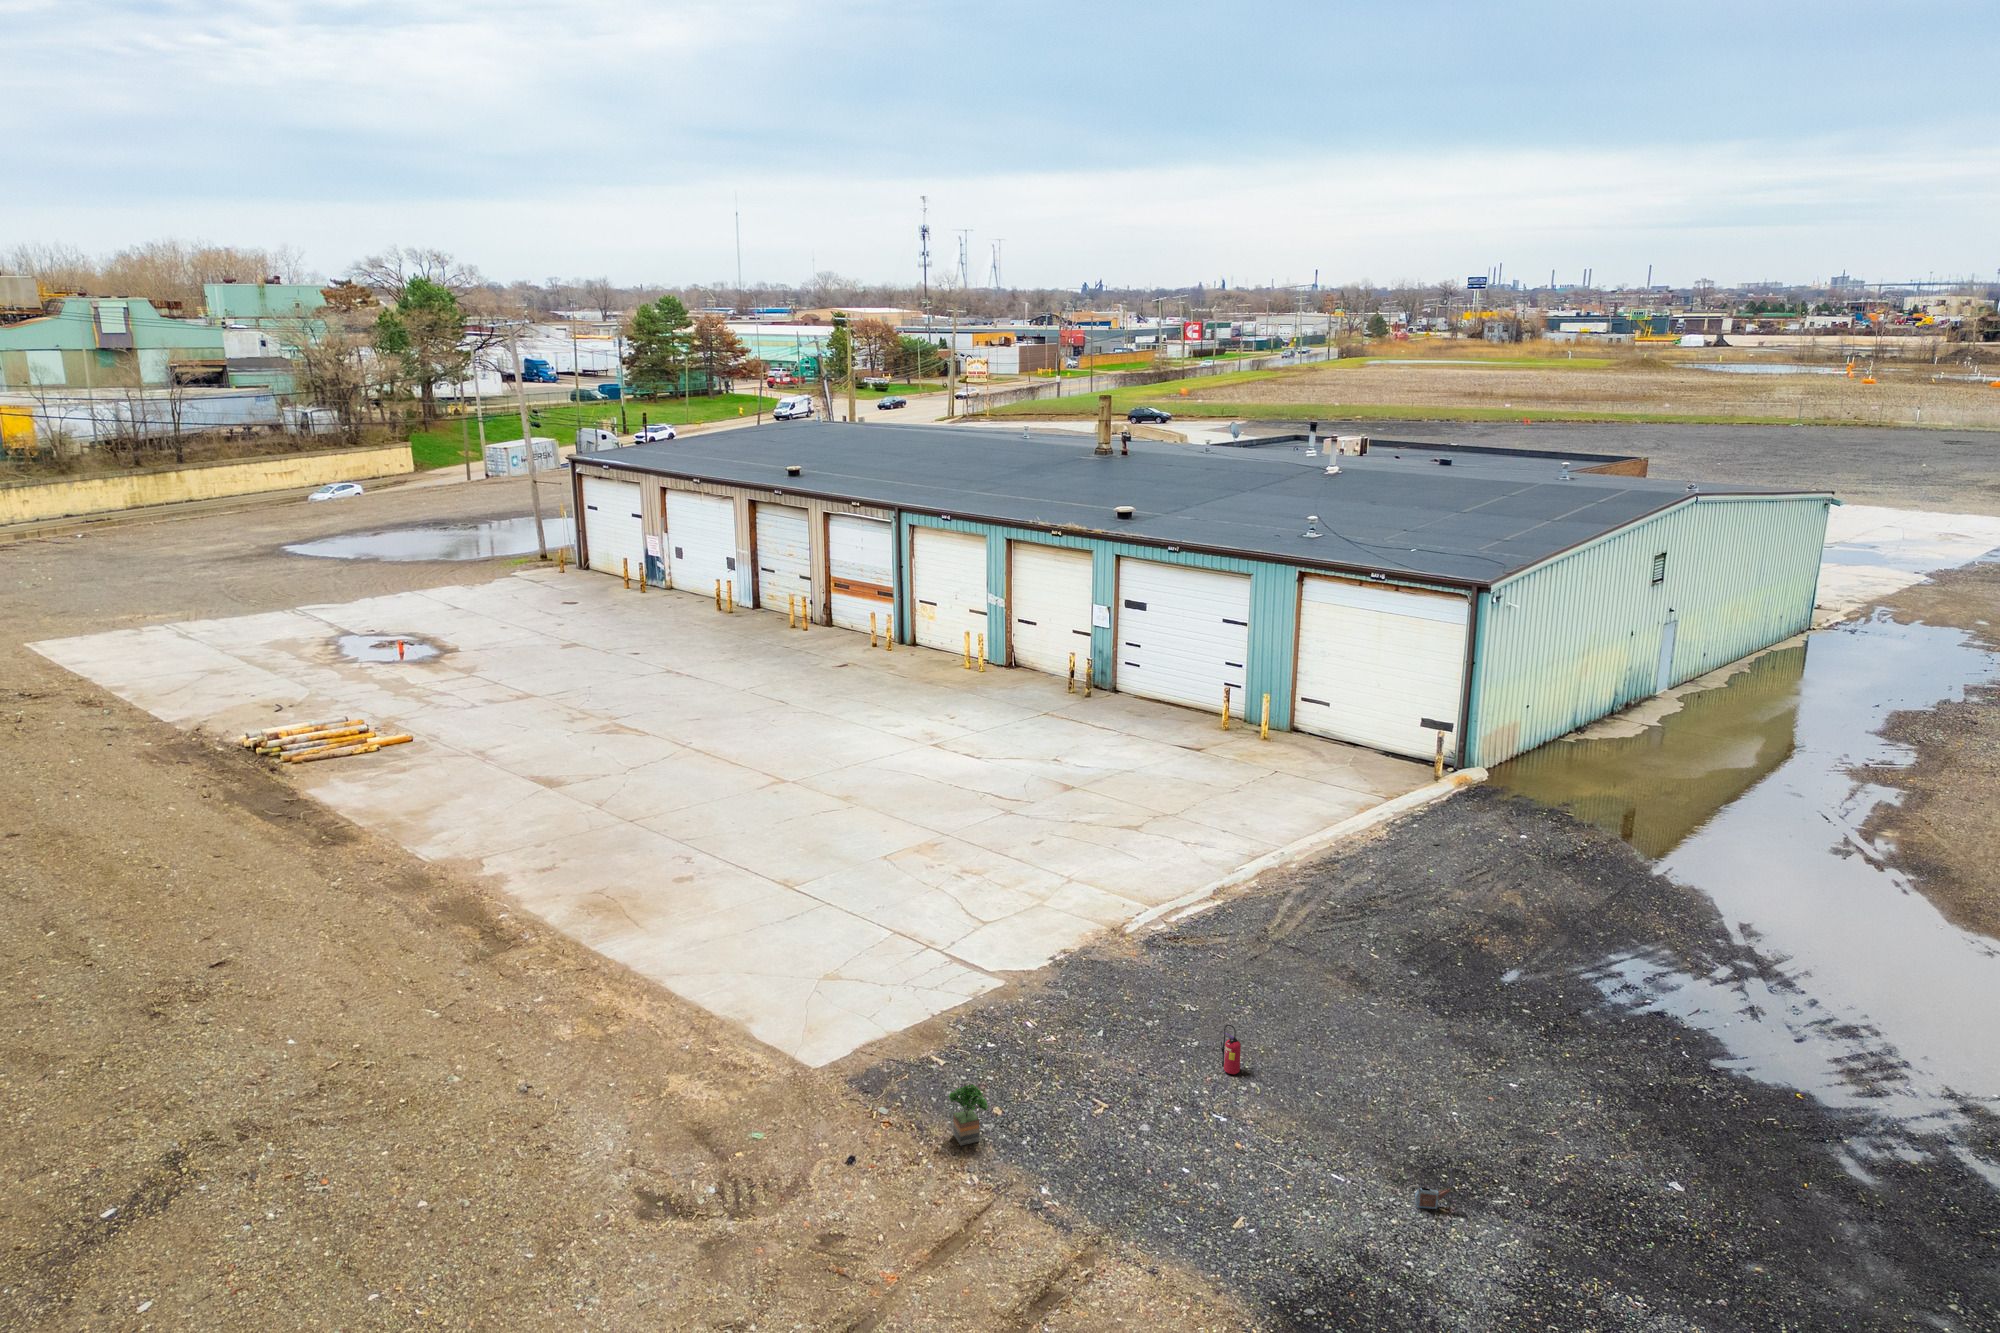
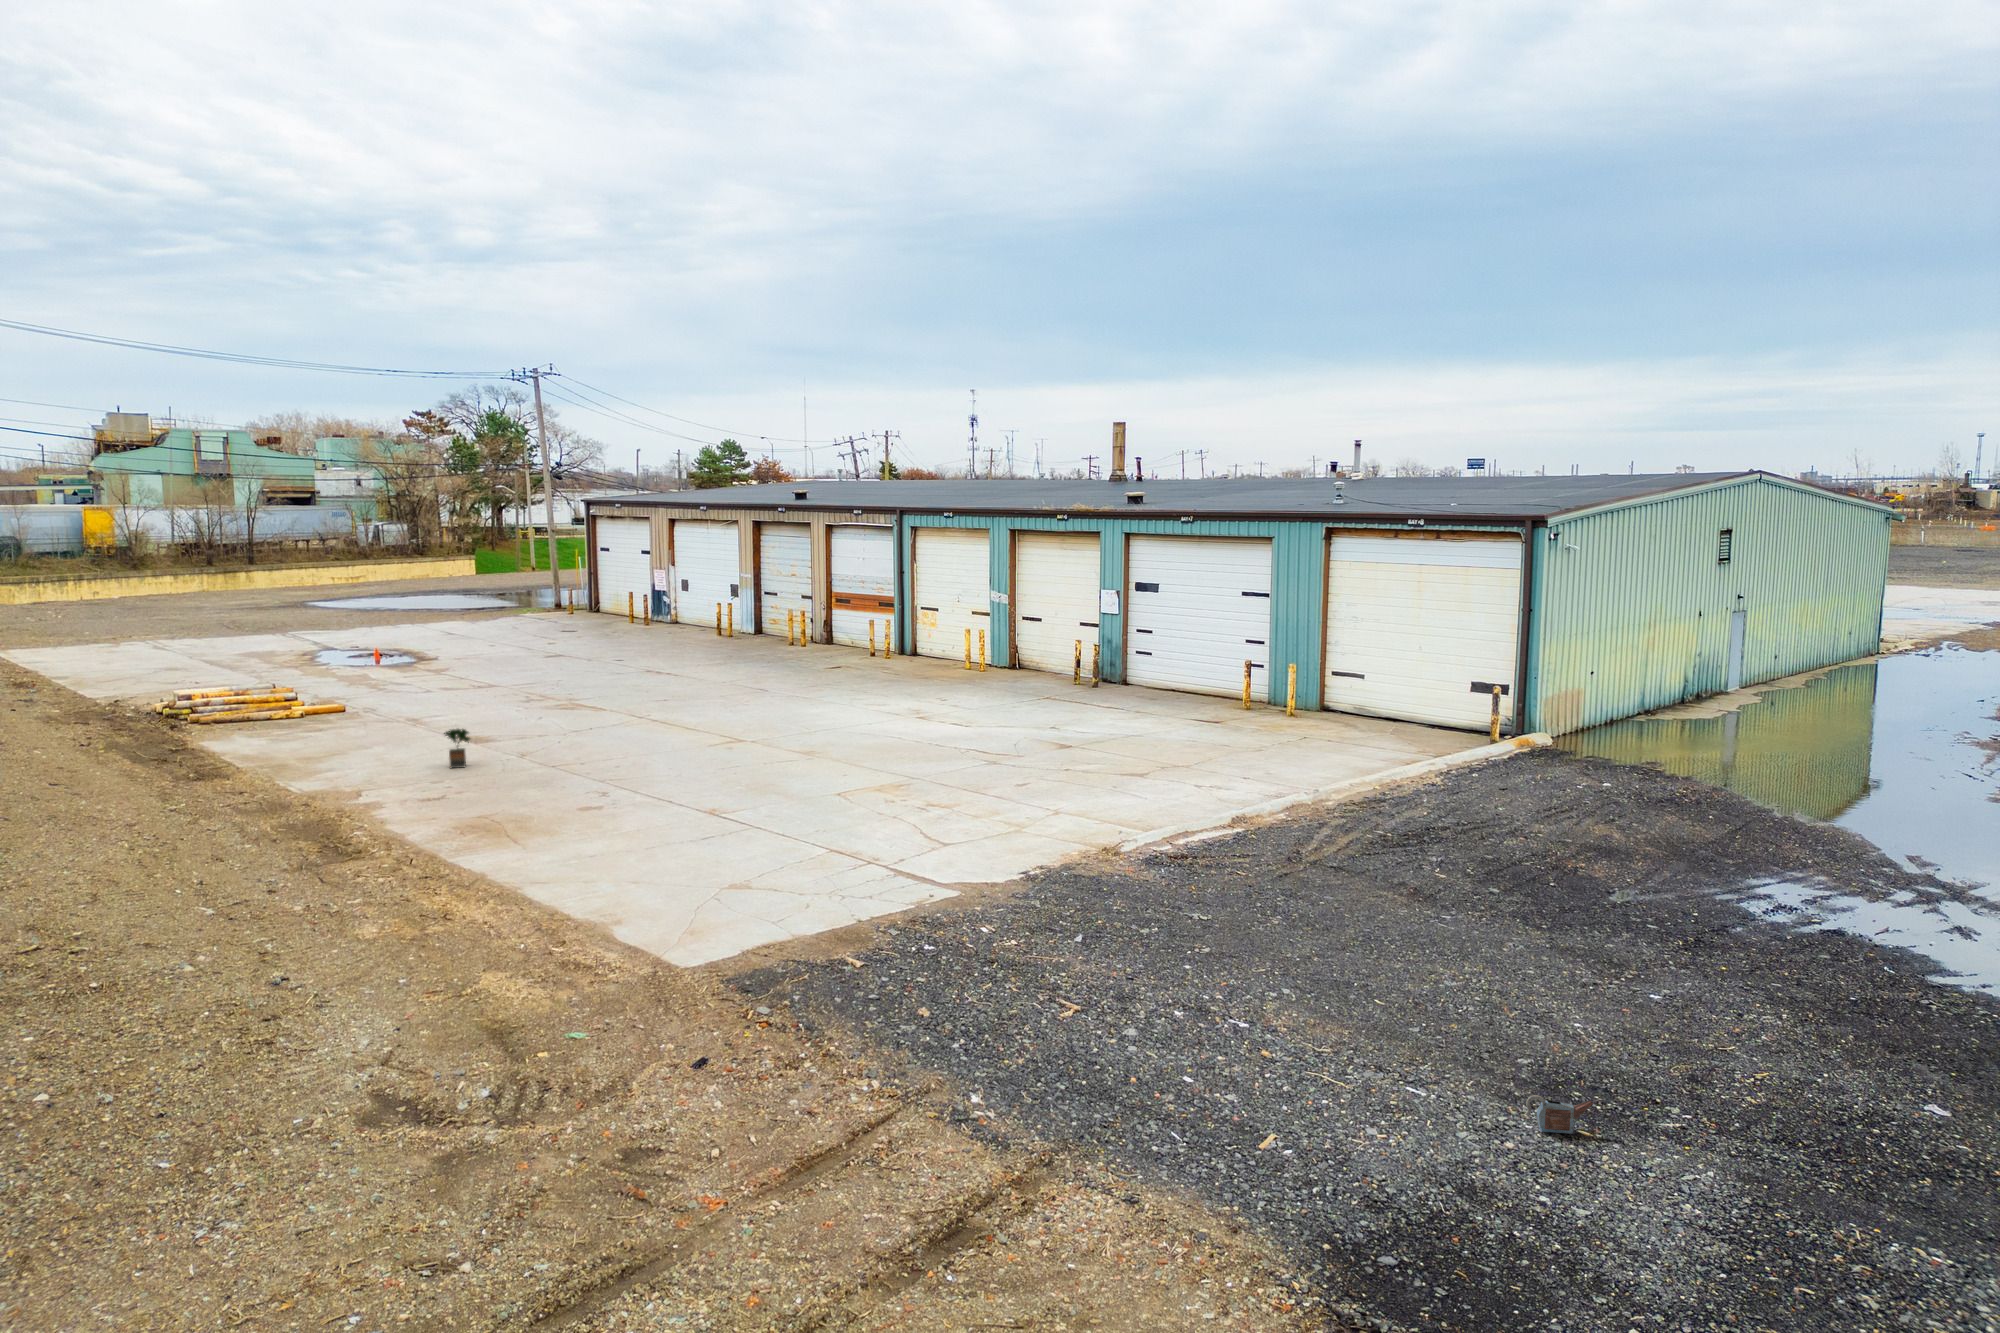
fire extinguisher: present [1221,1025,1241,1074] -> none [1240,913,1267,983]
potted tree: present [949,1084,988,1146] -> present [444,729,470,768]

